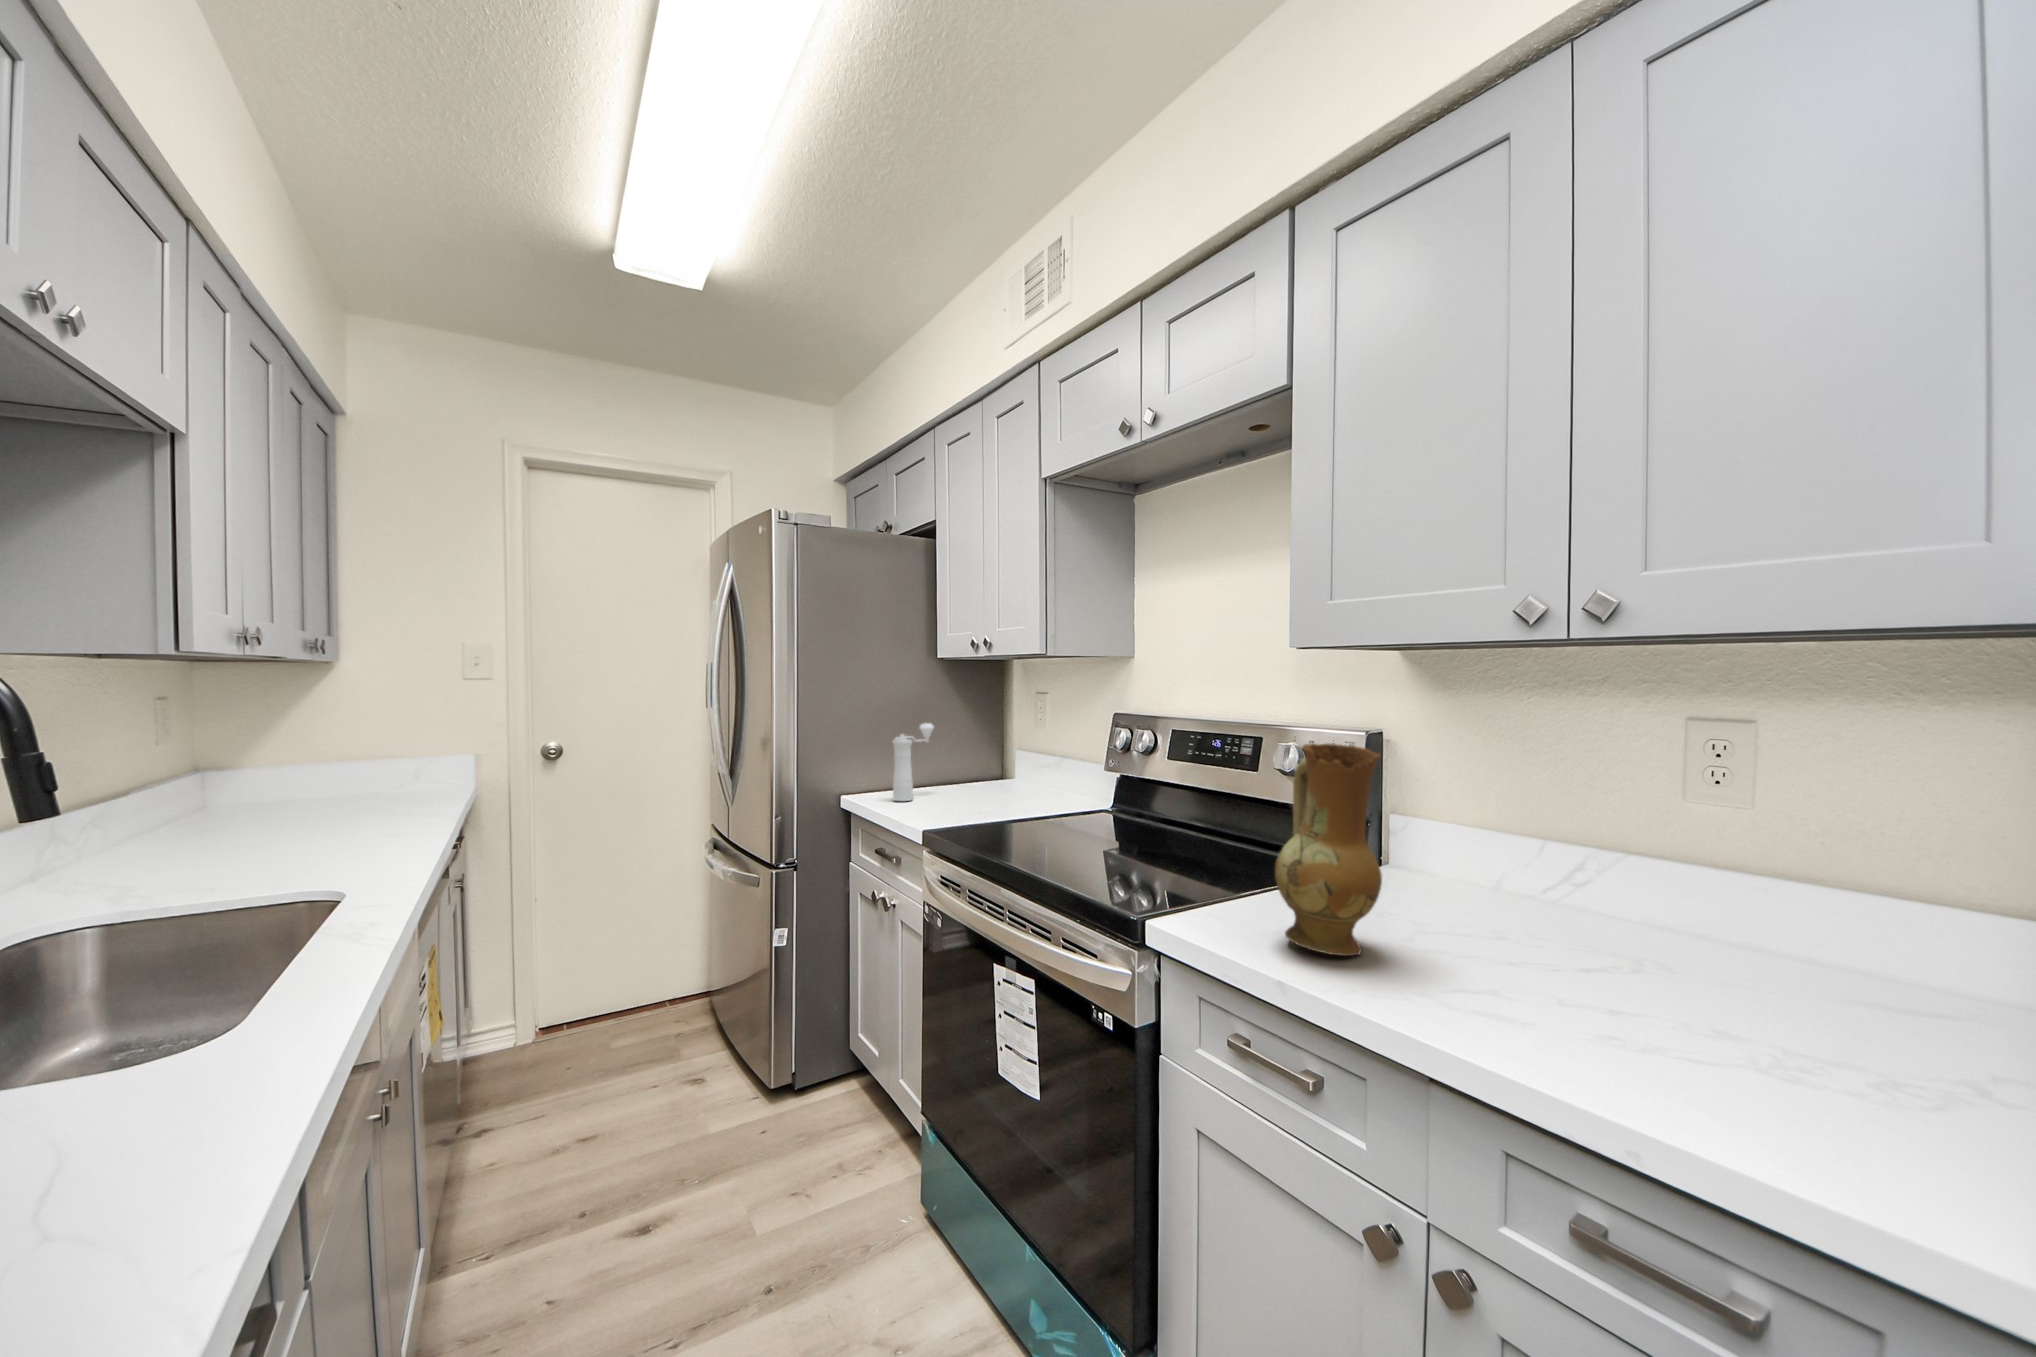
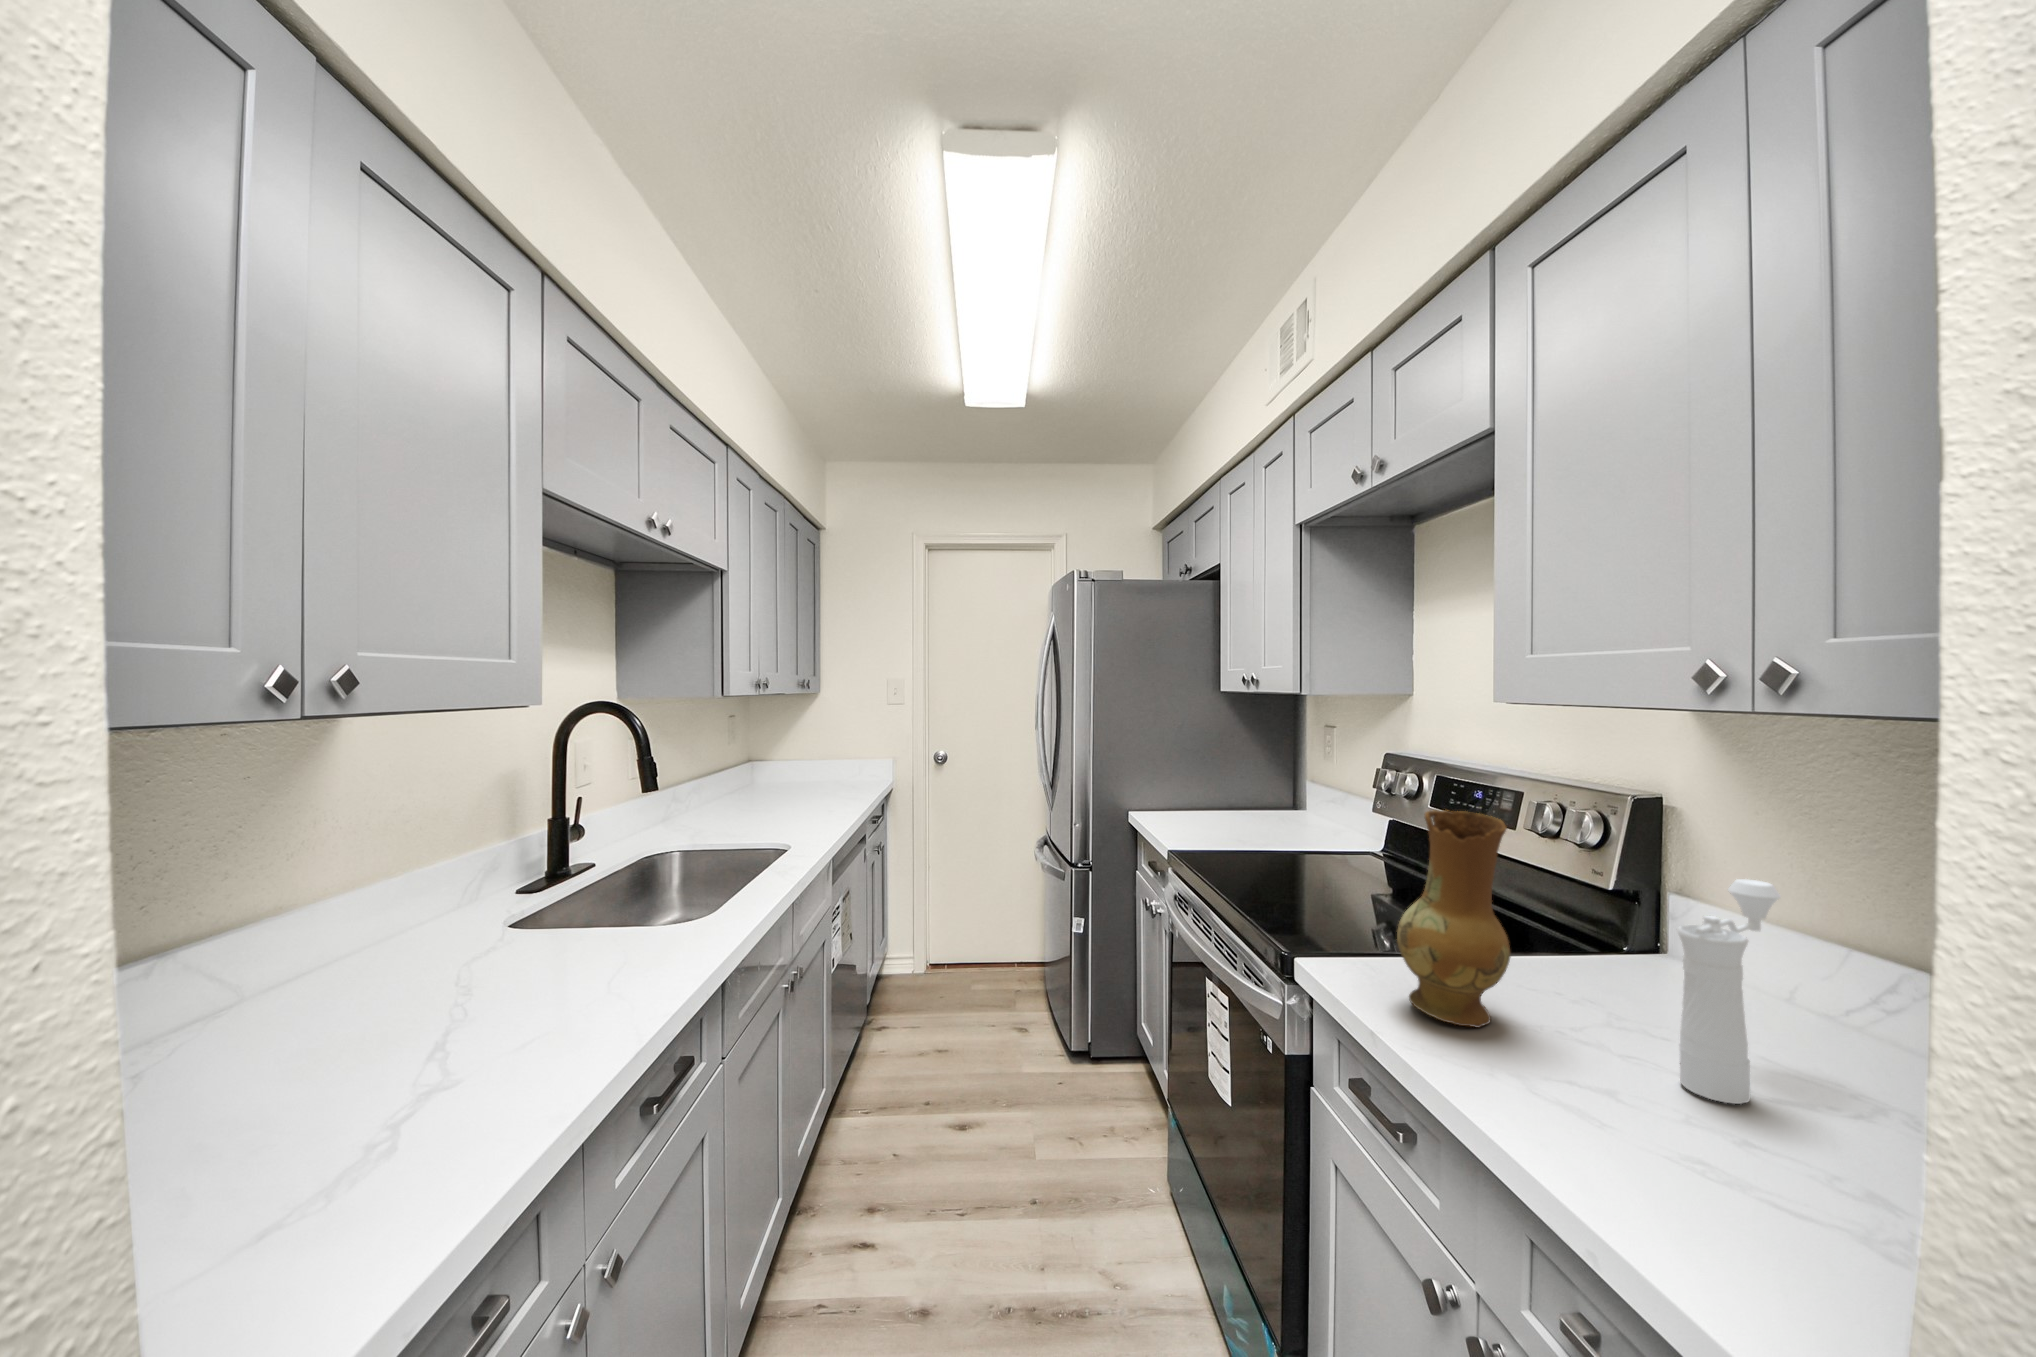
pepper mill: present [893,723,934,801] -> present [1677,879,1781,1104]

